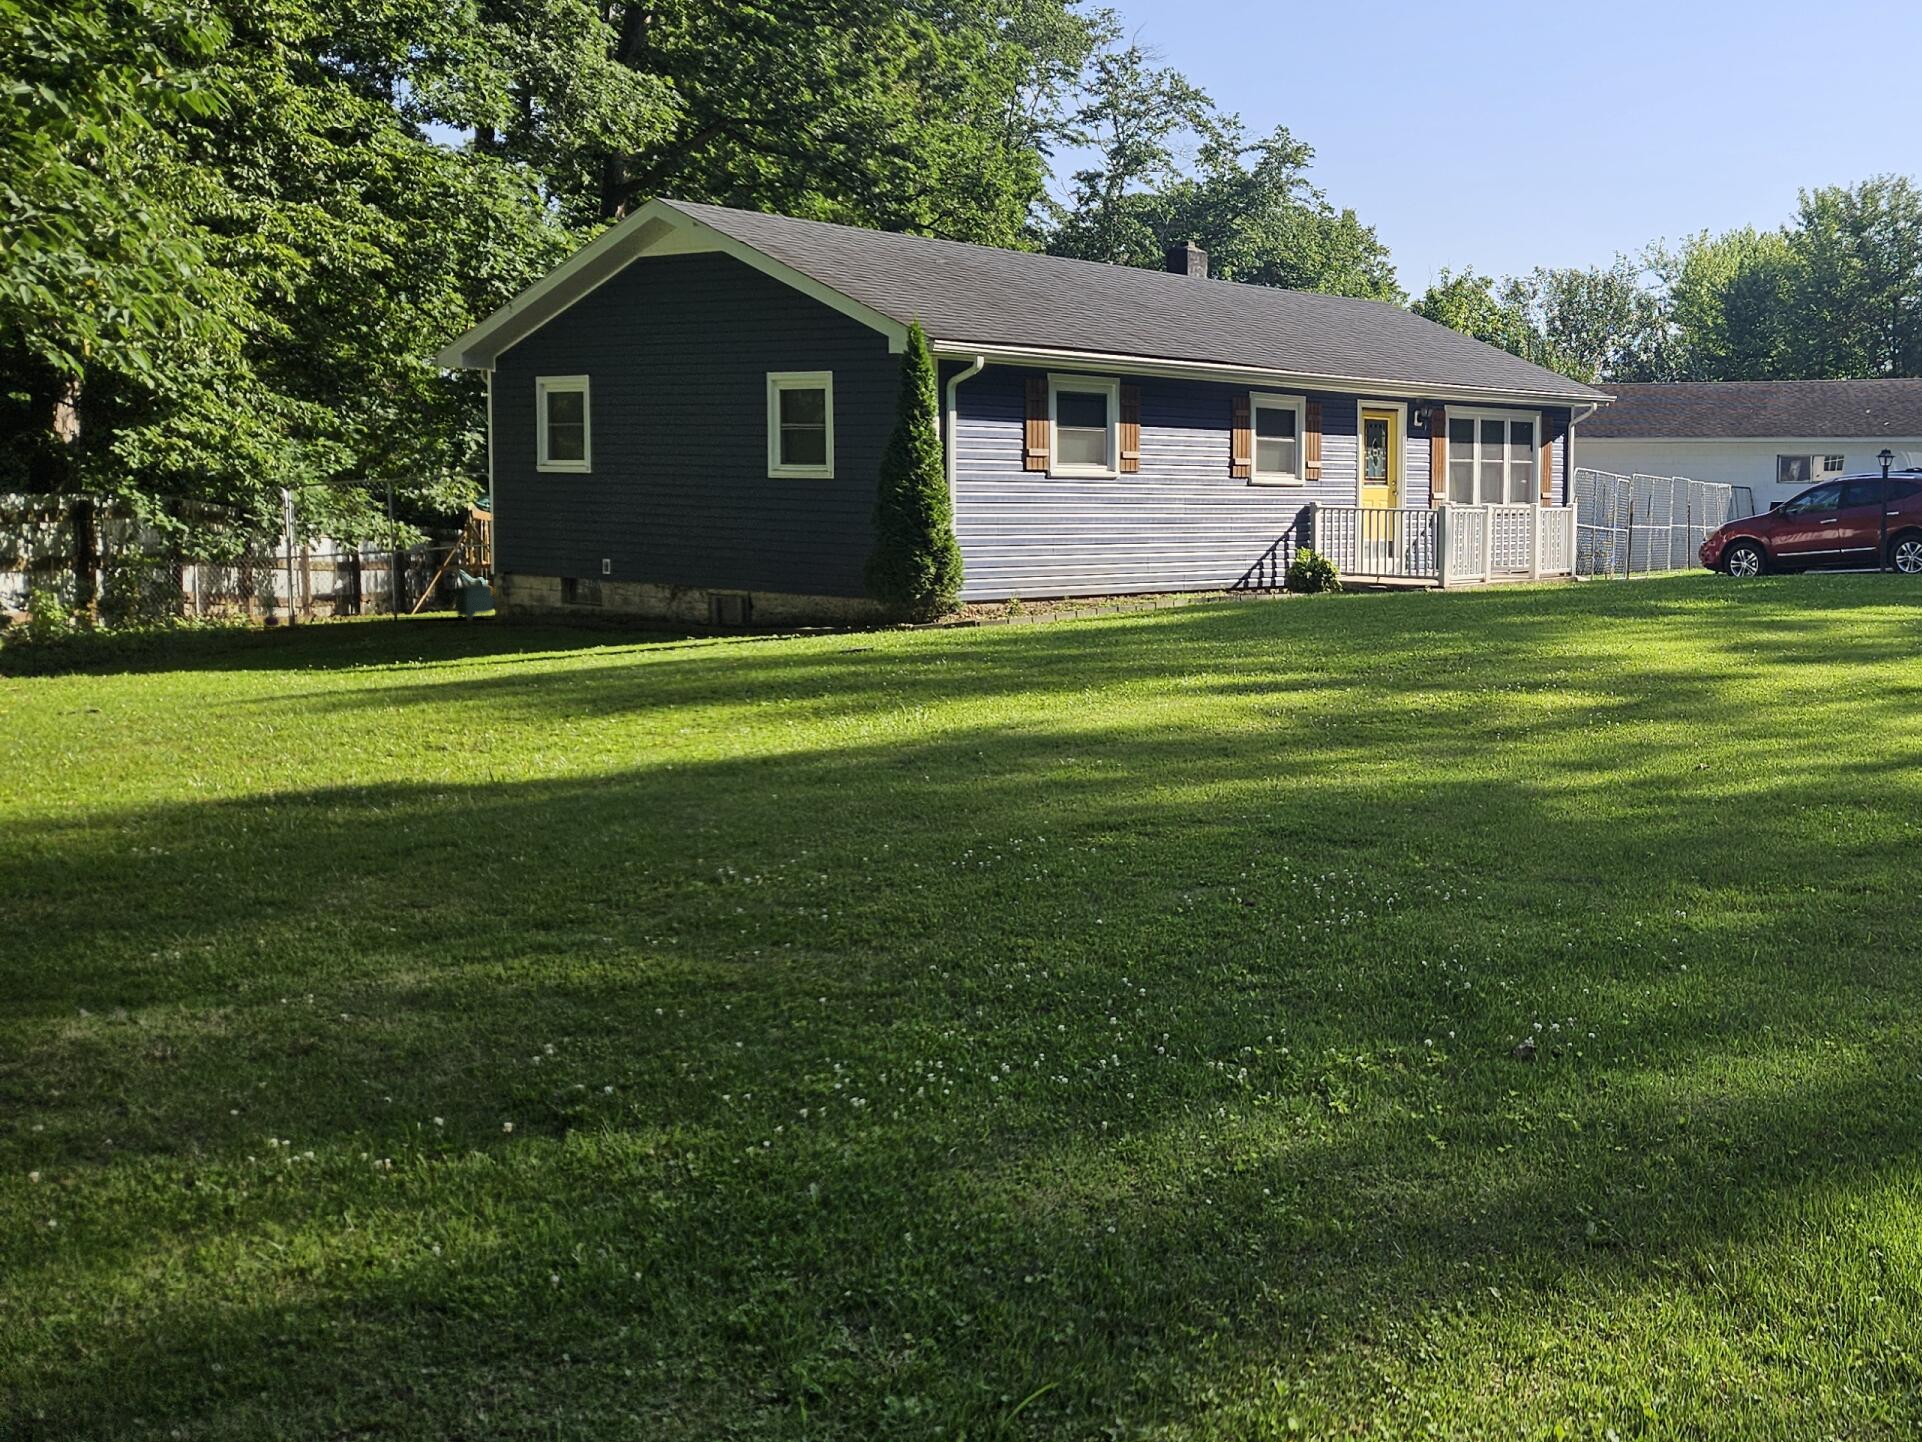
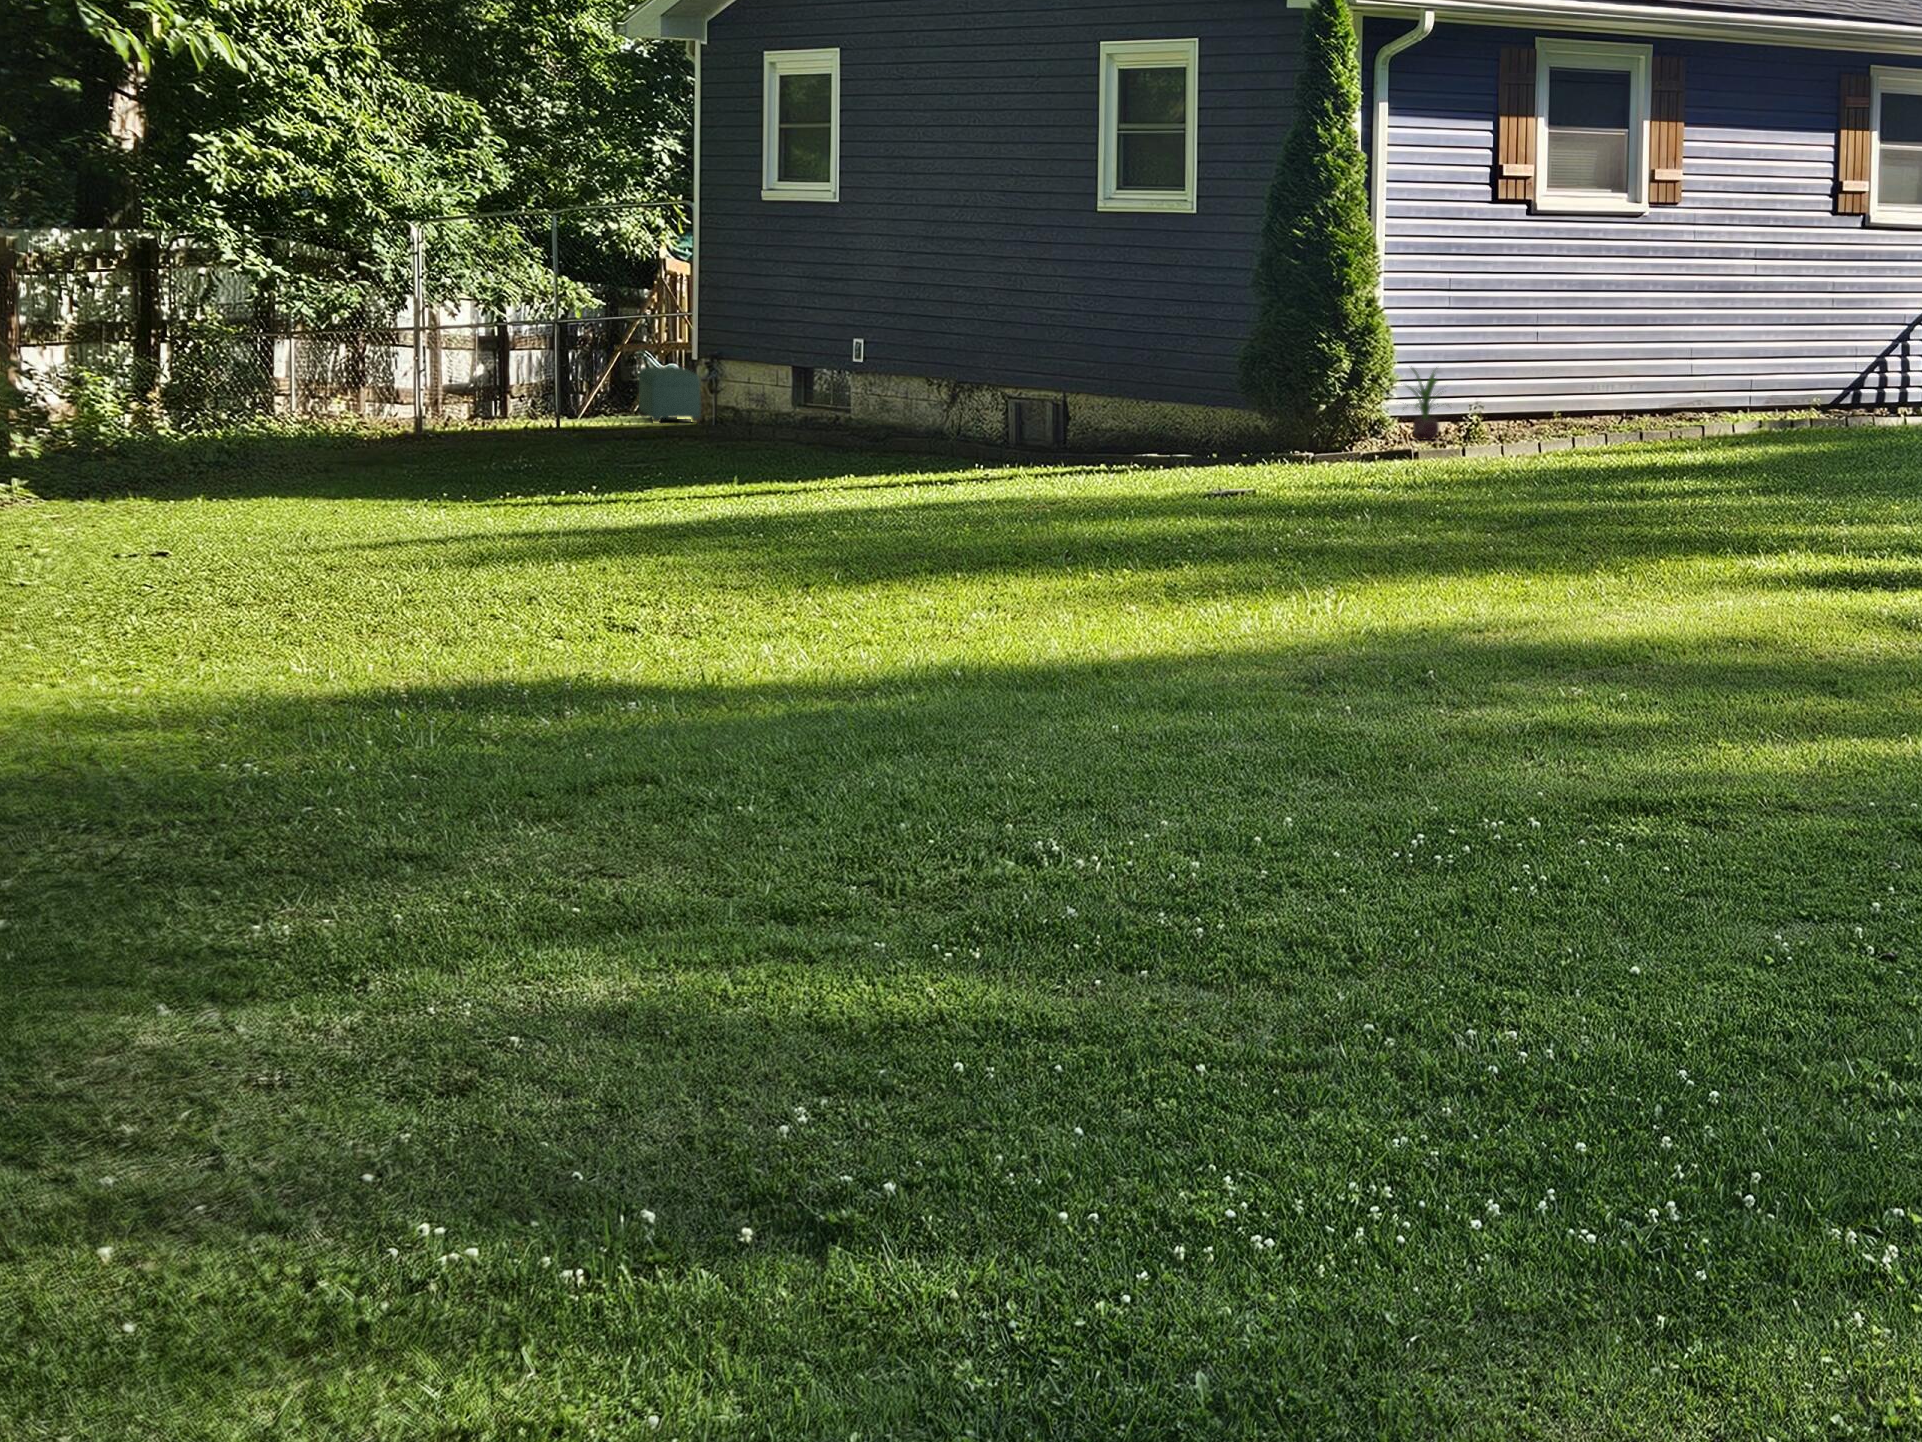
decorative plant: present [262,594,279,628] -> present [1407,368,1439,440]

